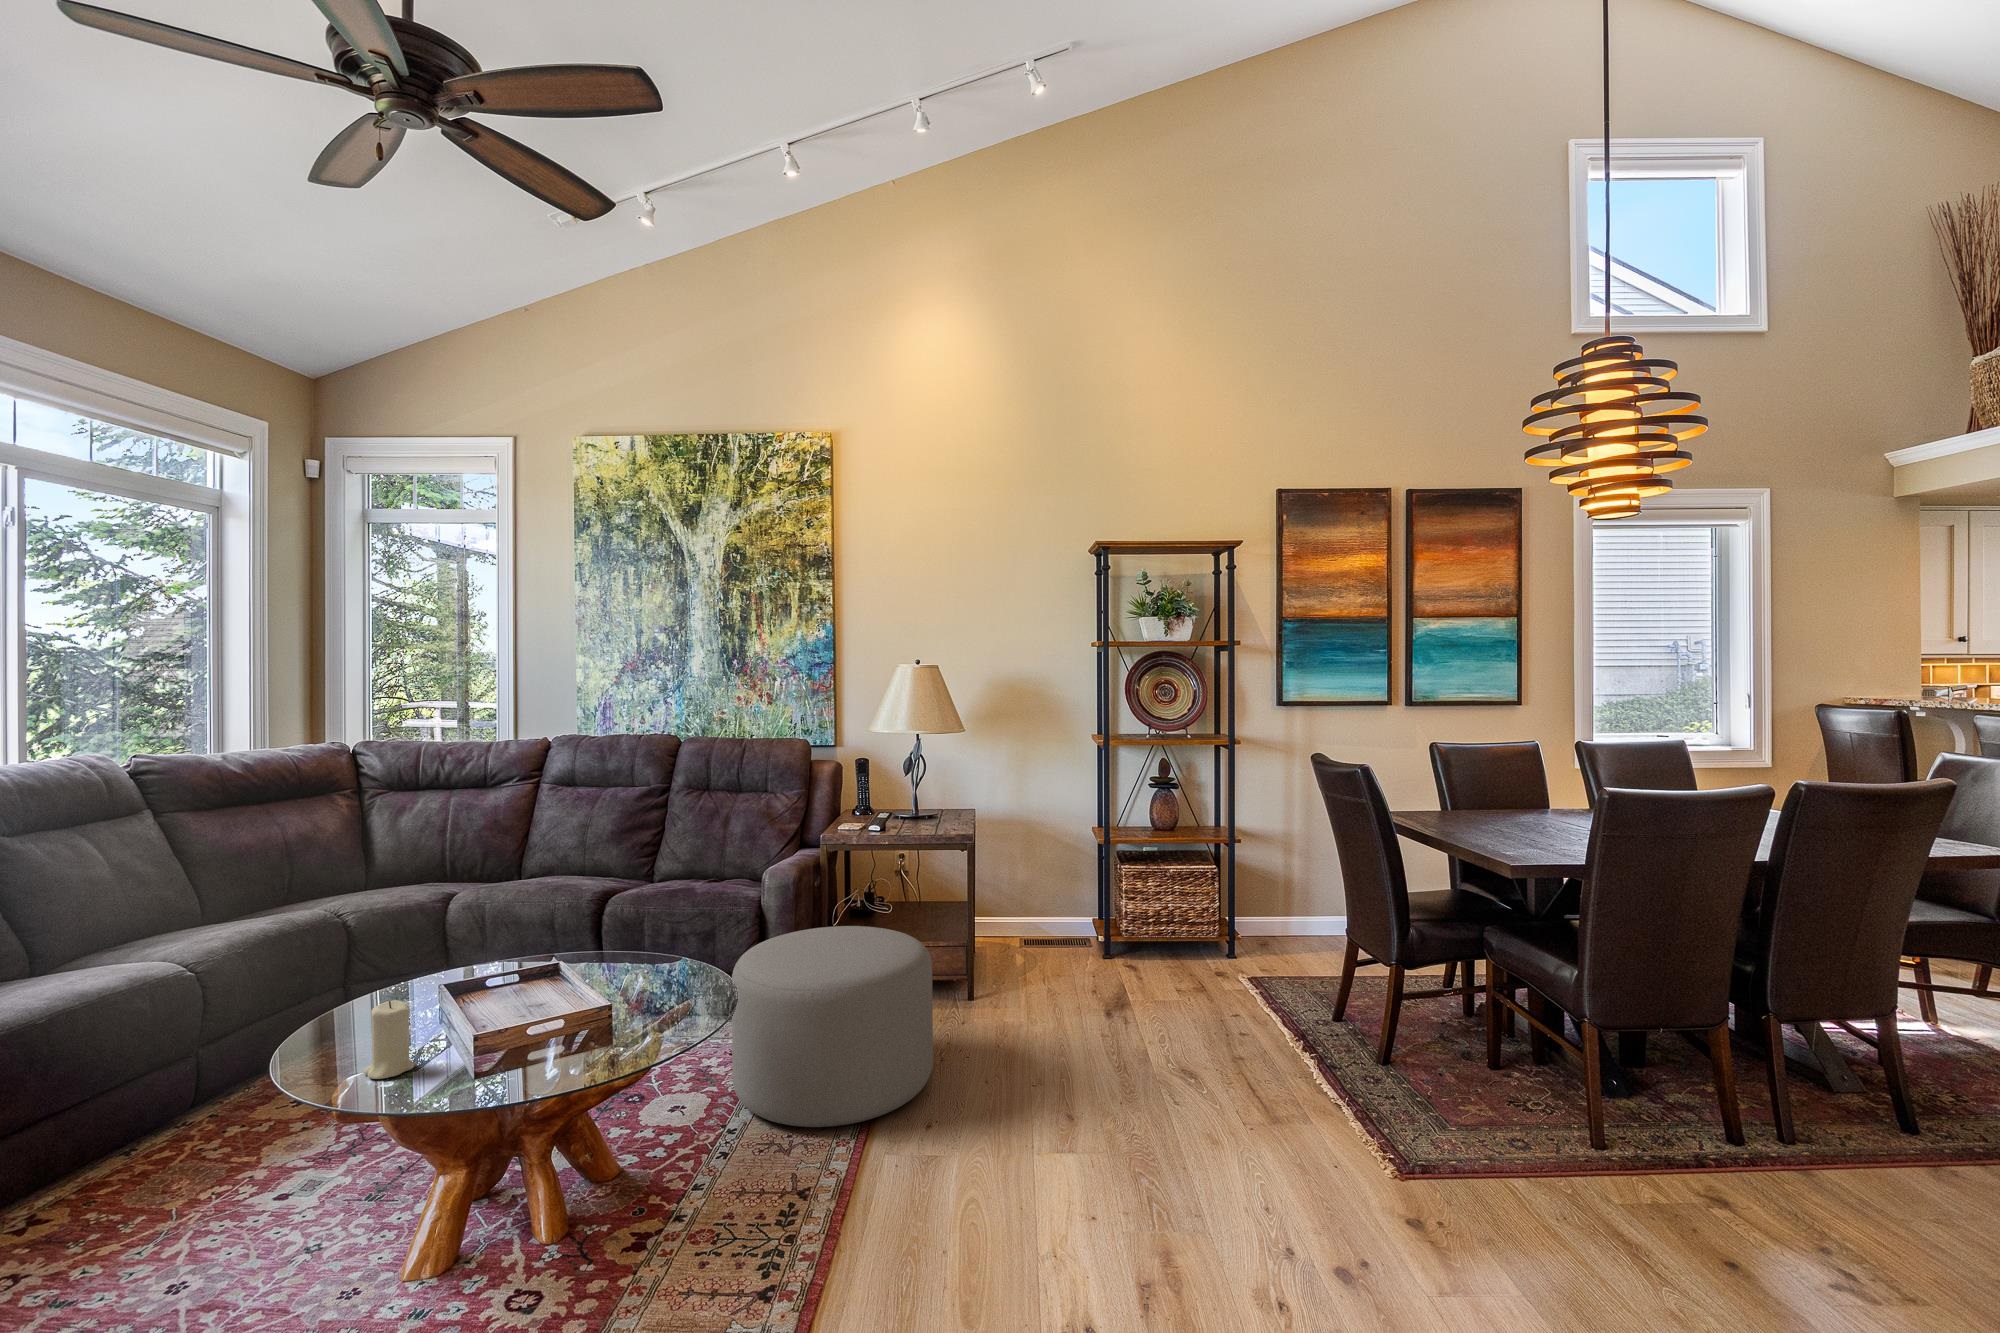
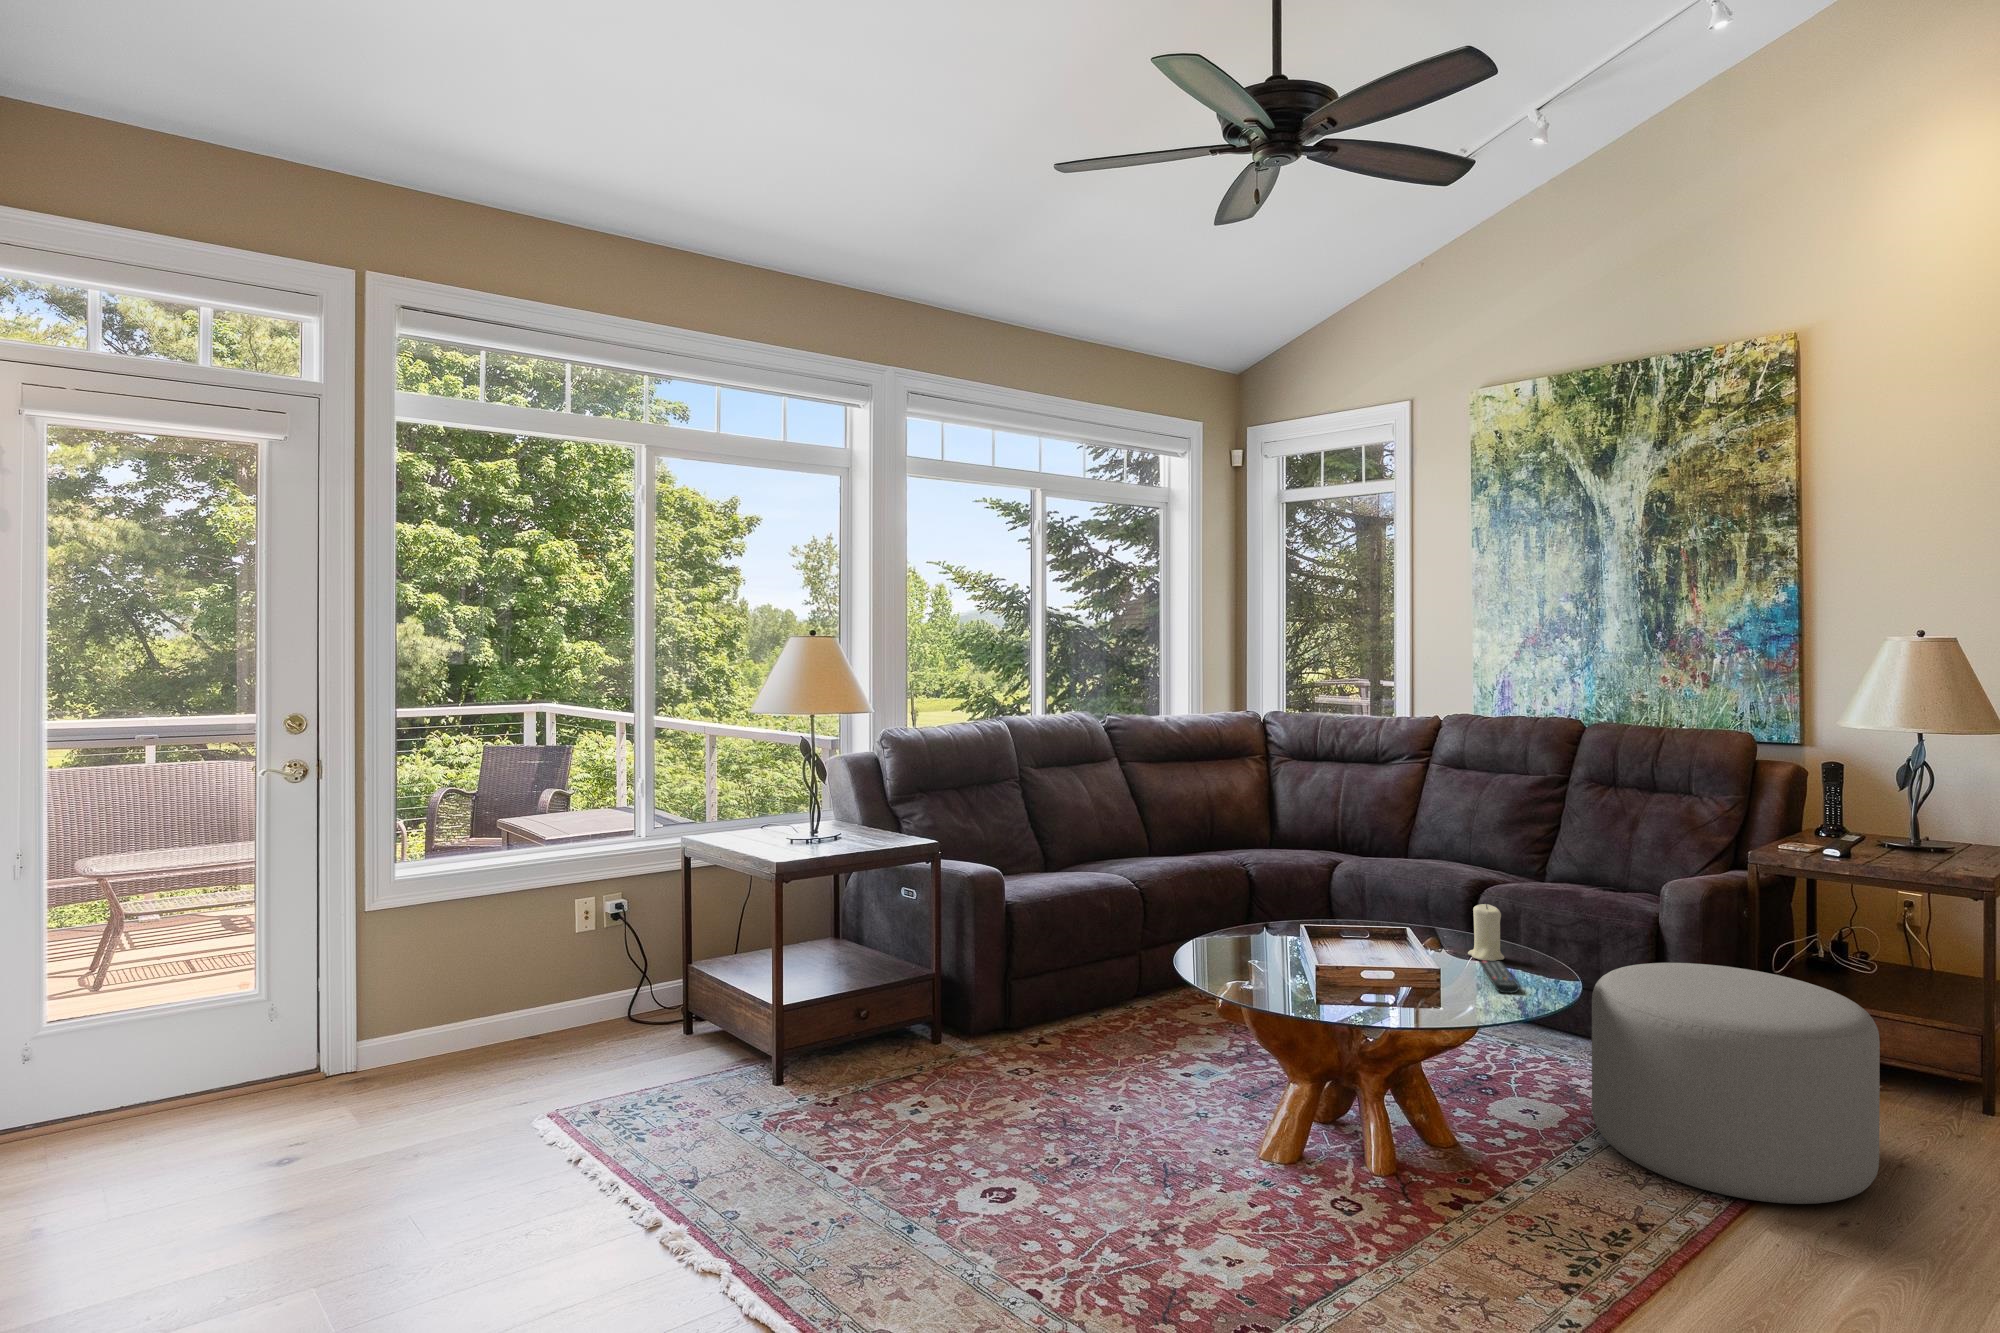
remote control: none [636,973,684,1007] -> present [1479,961,1519,993]
candle: present [364,1000,415,1079] -> present [1468,903,1504,961]

